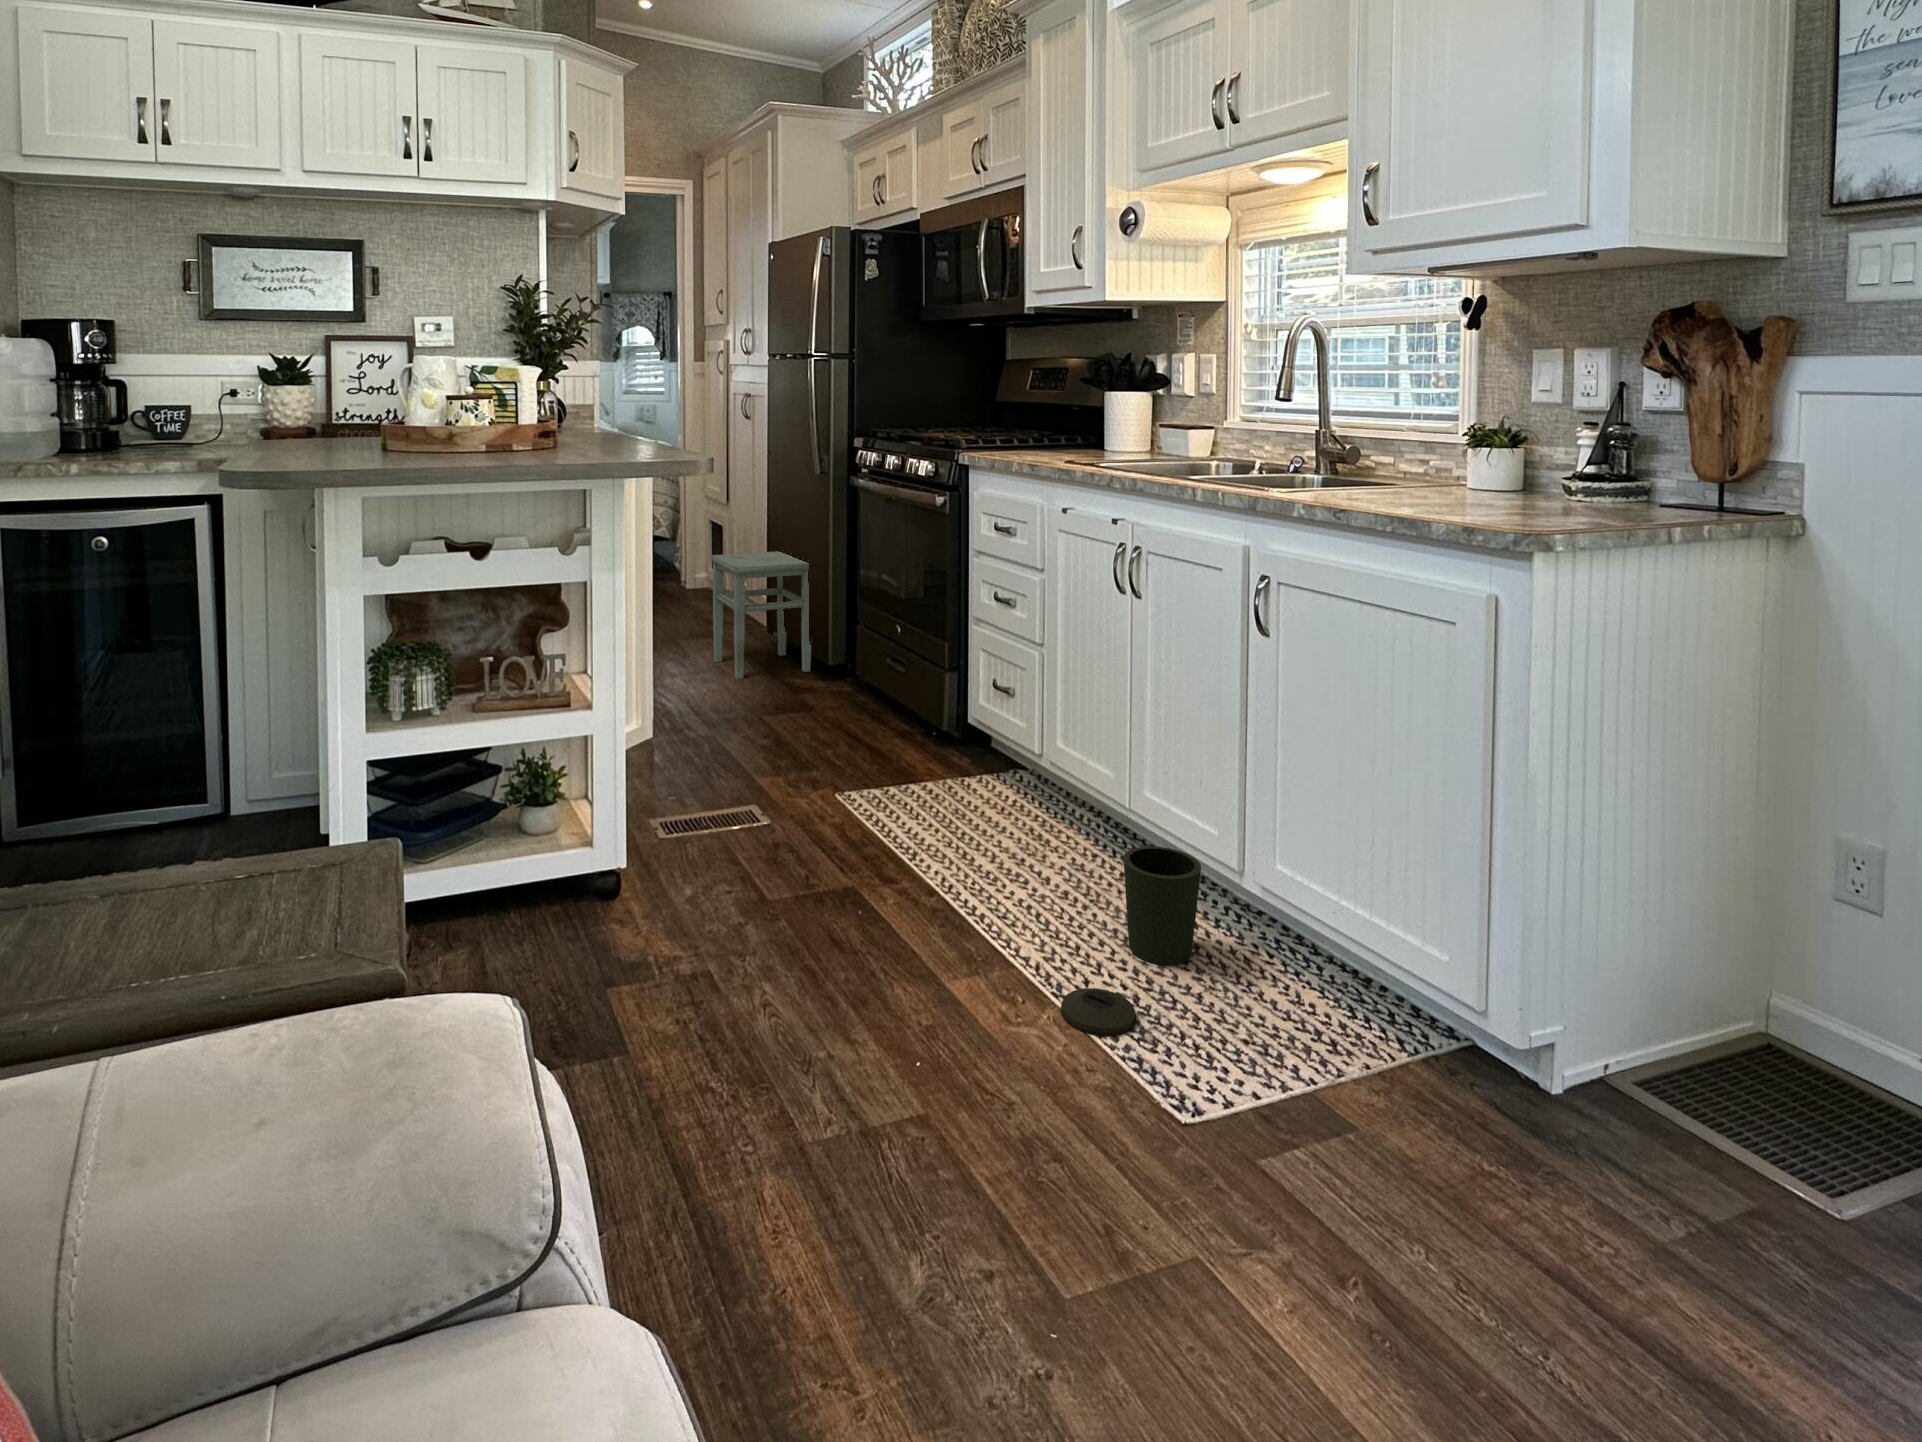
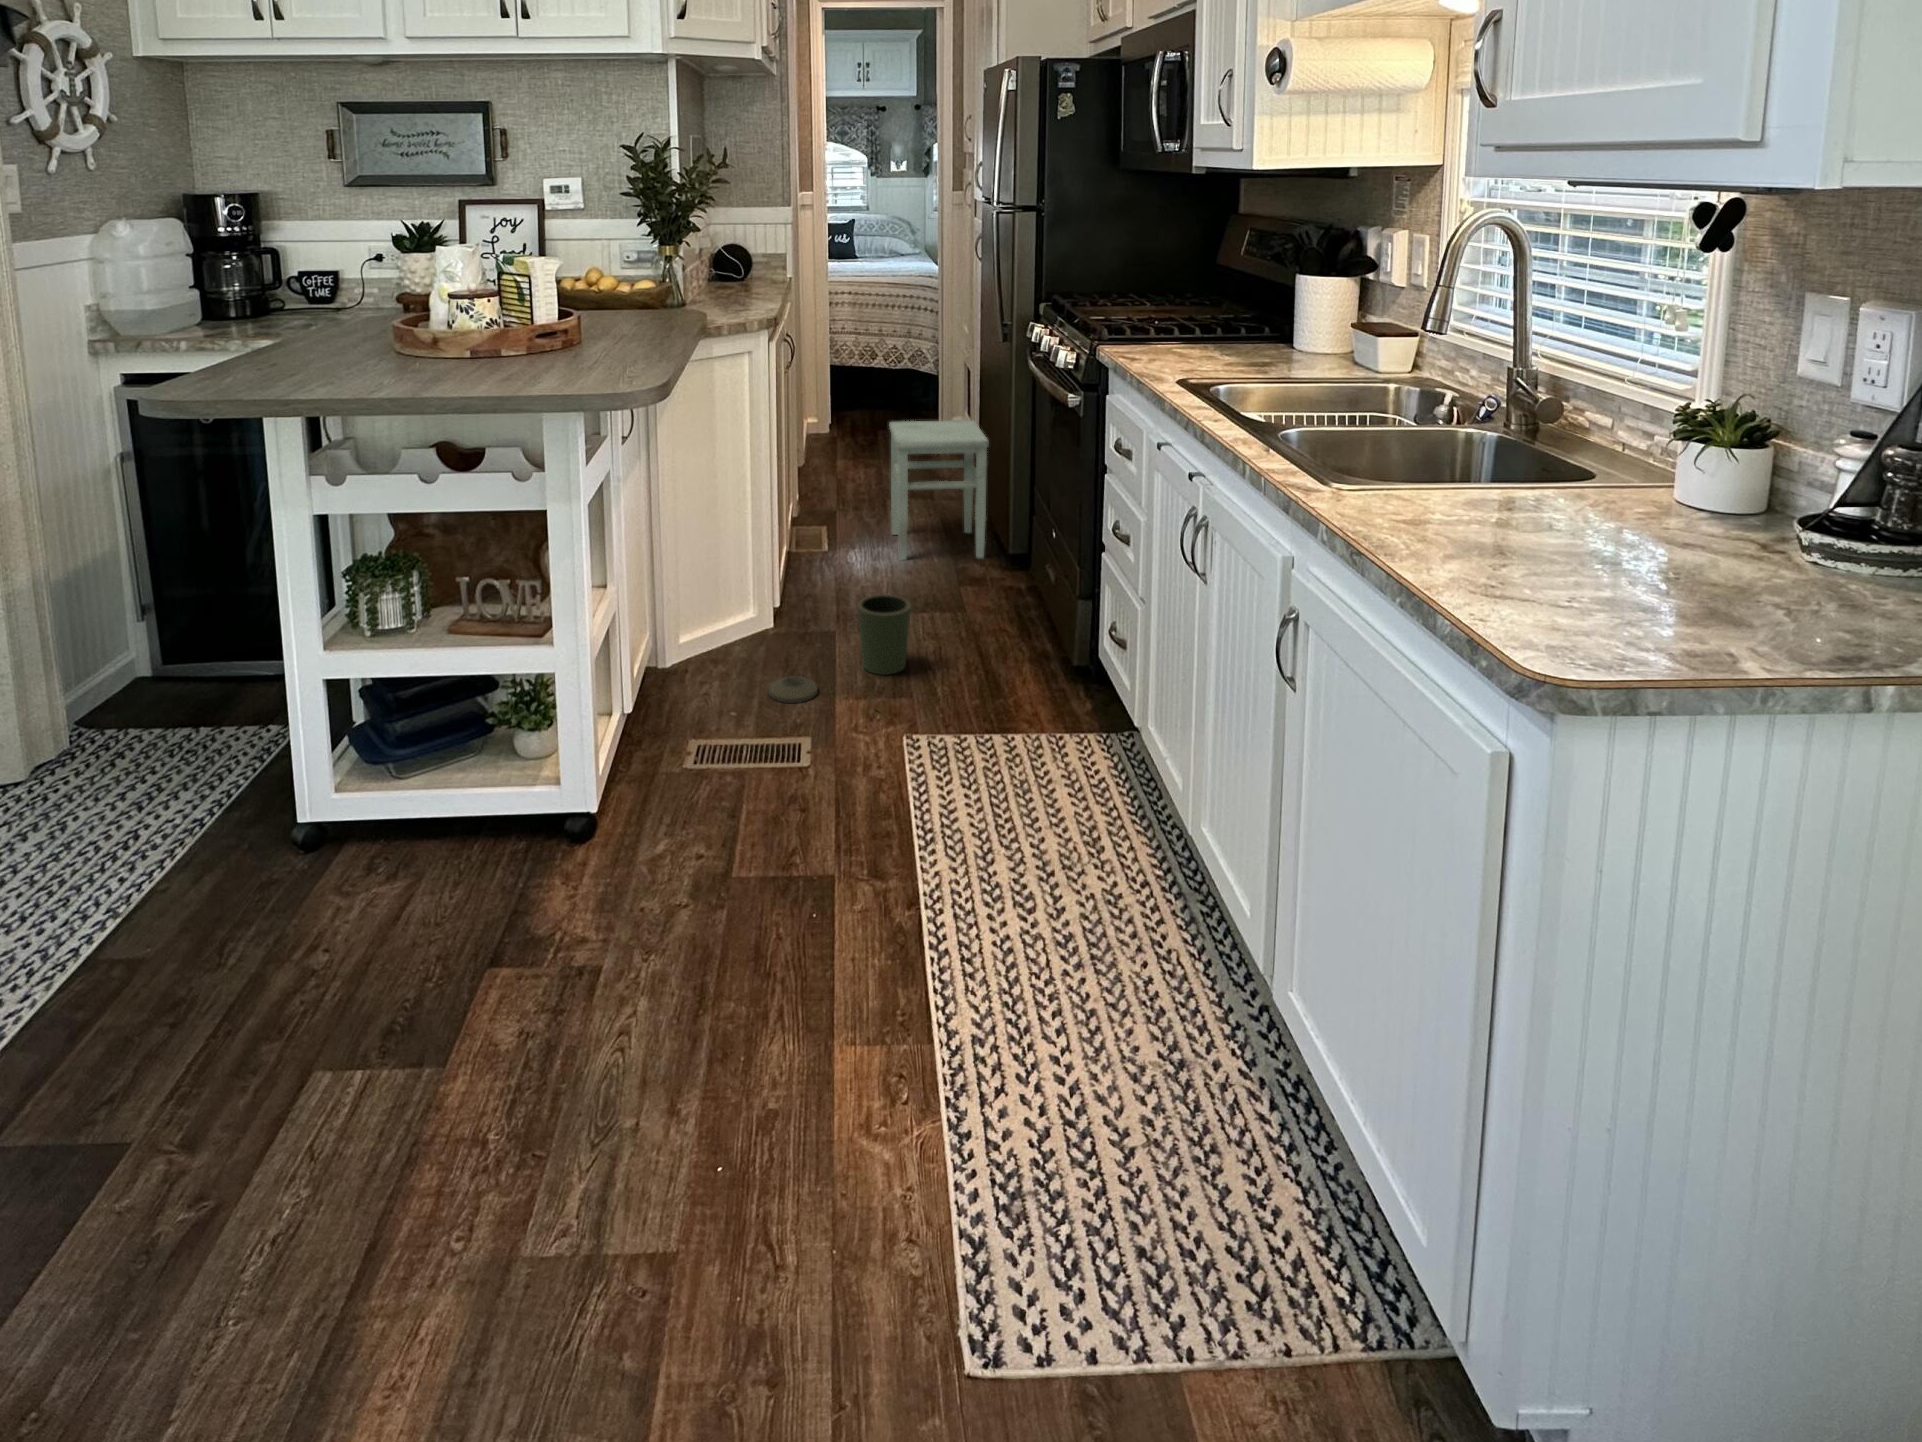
trash can: present [1061,846,1201,1036] -> present [768,595,911,703]

